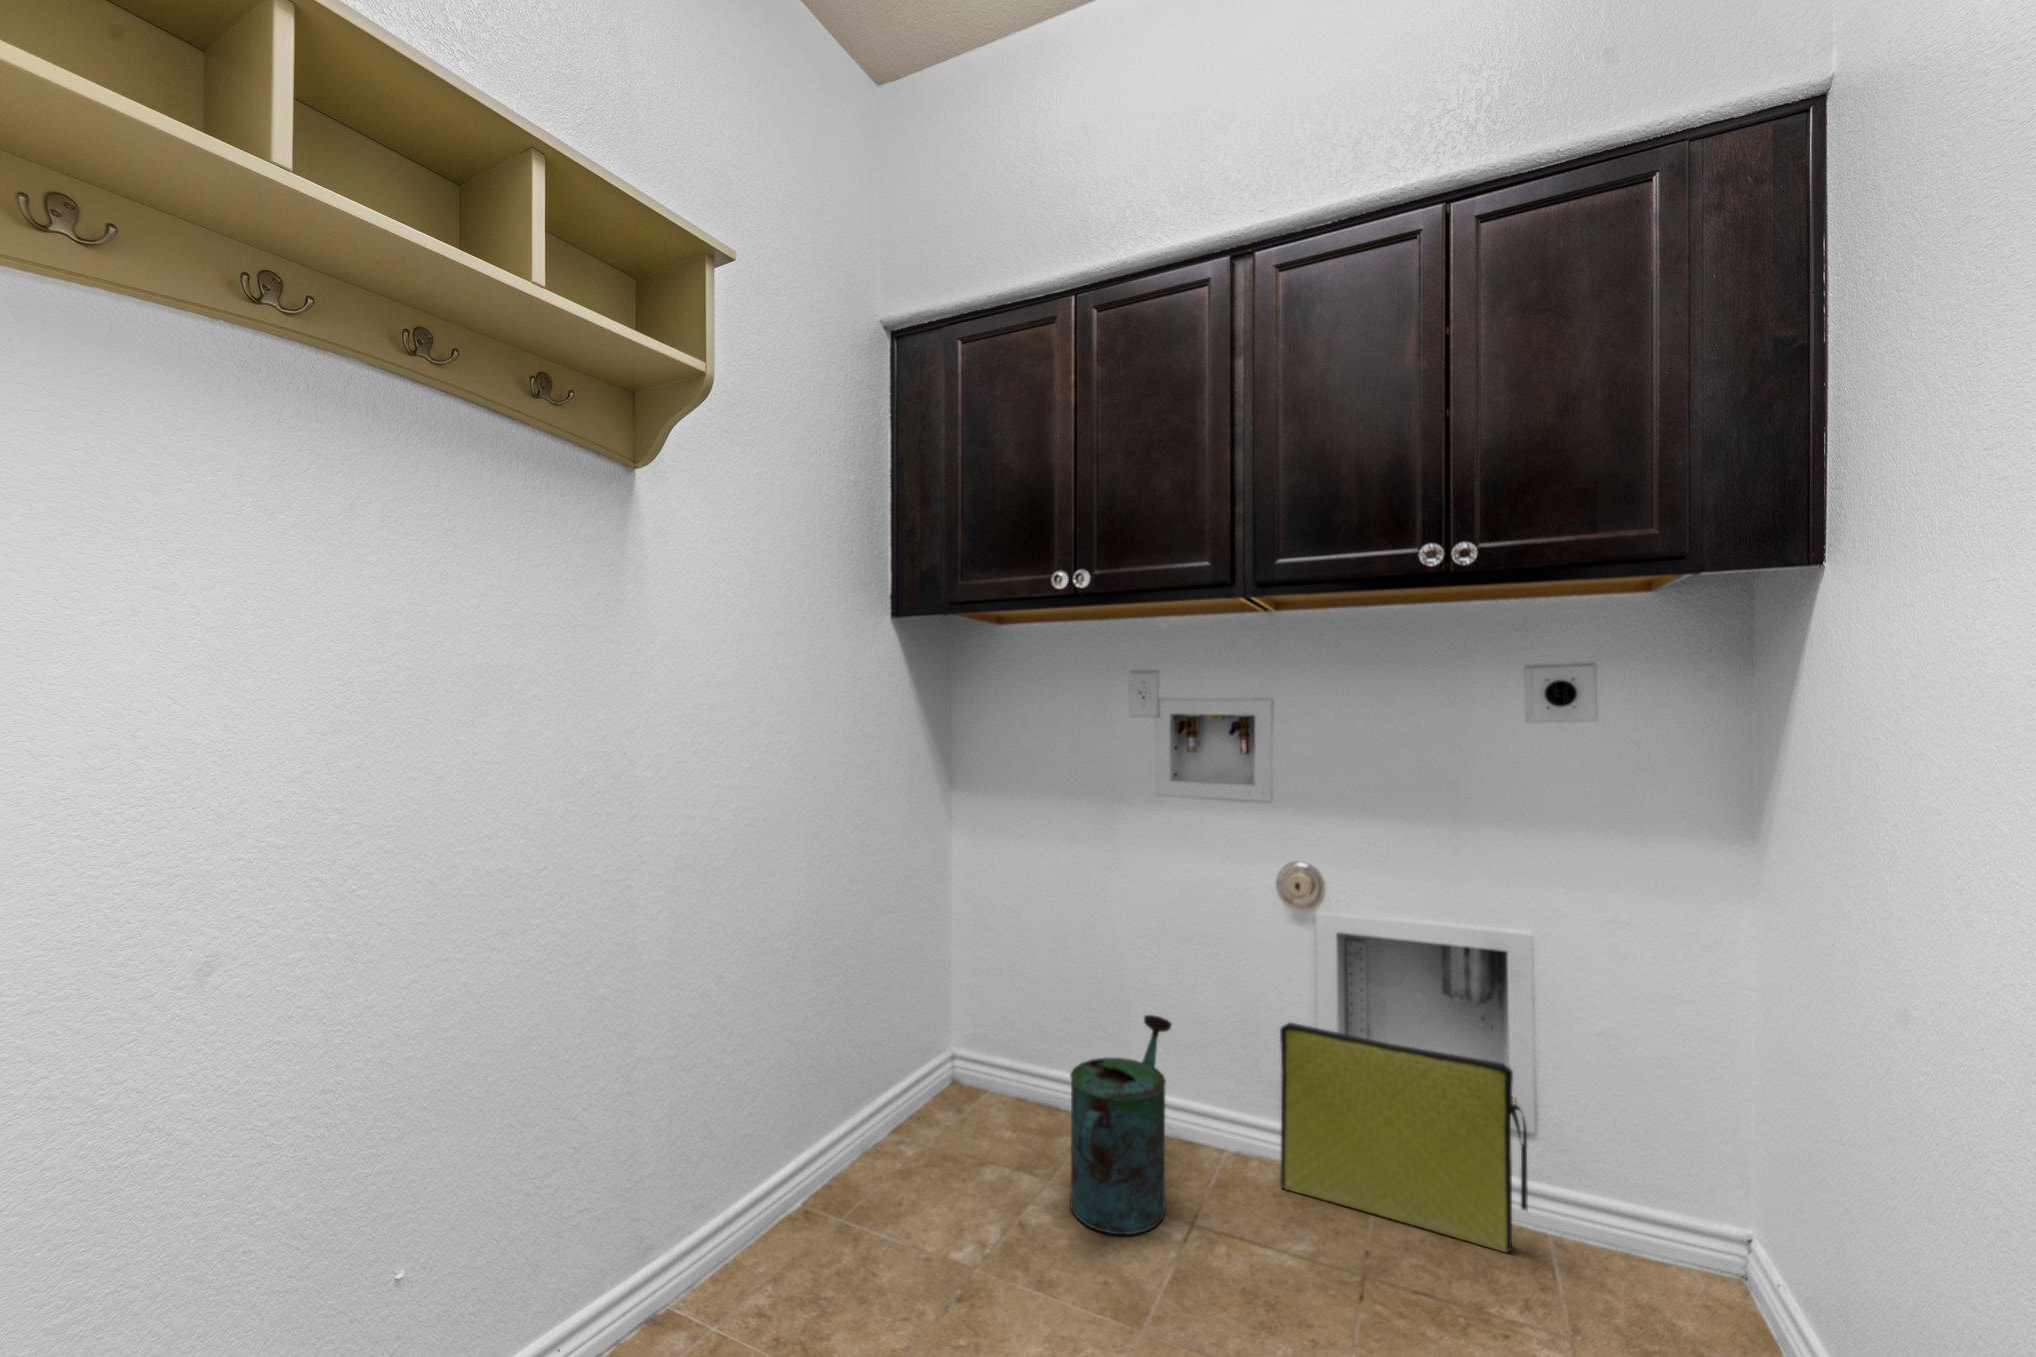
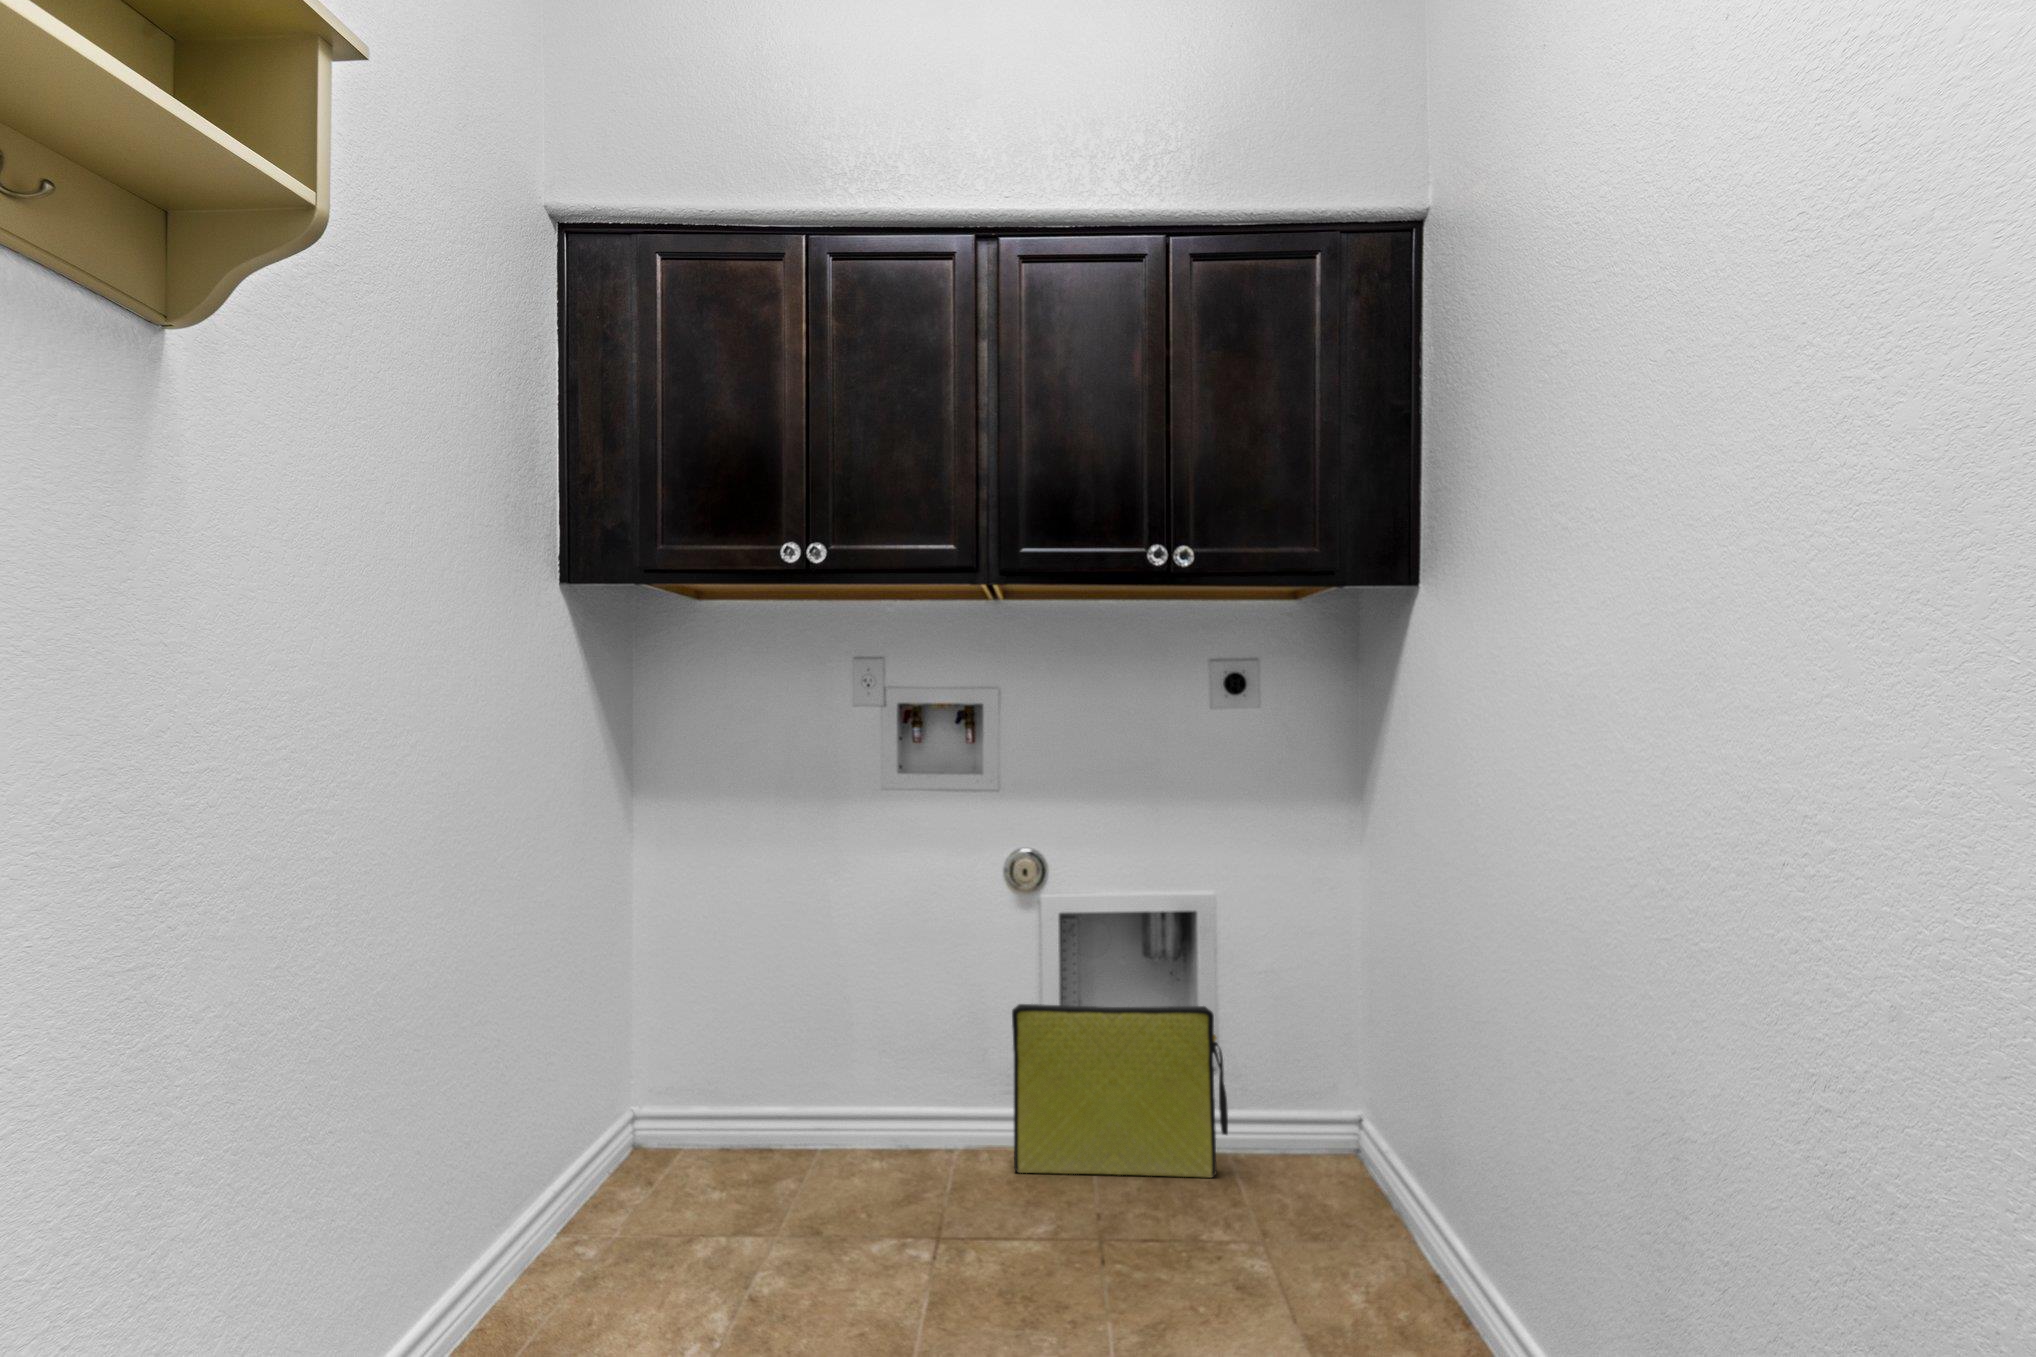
watering can: present [1070,1015,1172,1234] -> none [803,1023,910,1276]

